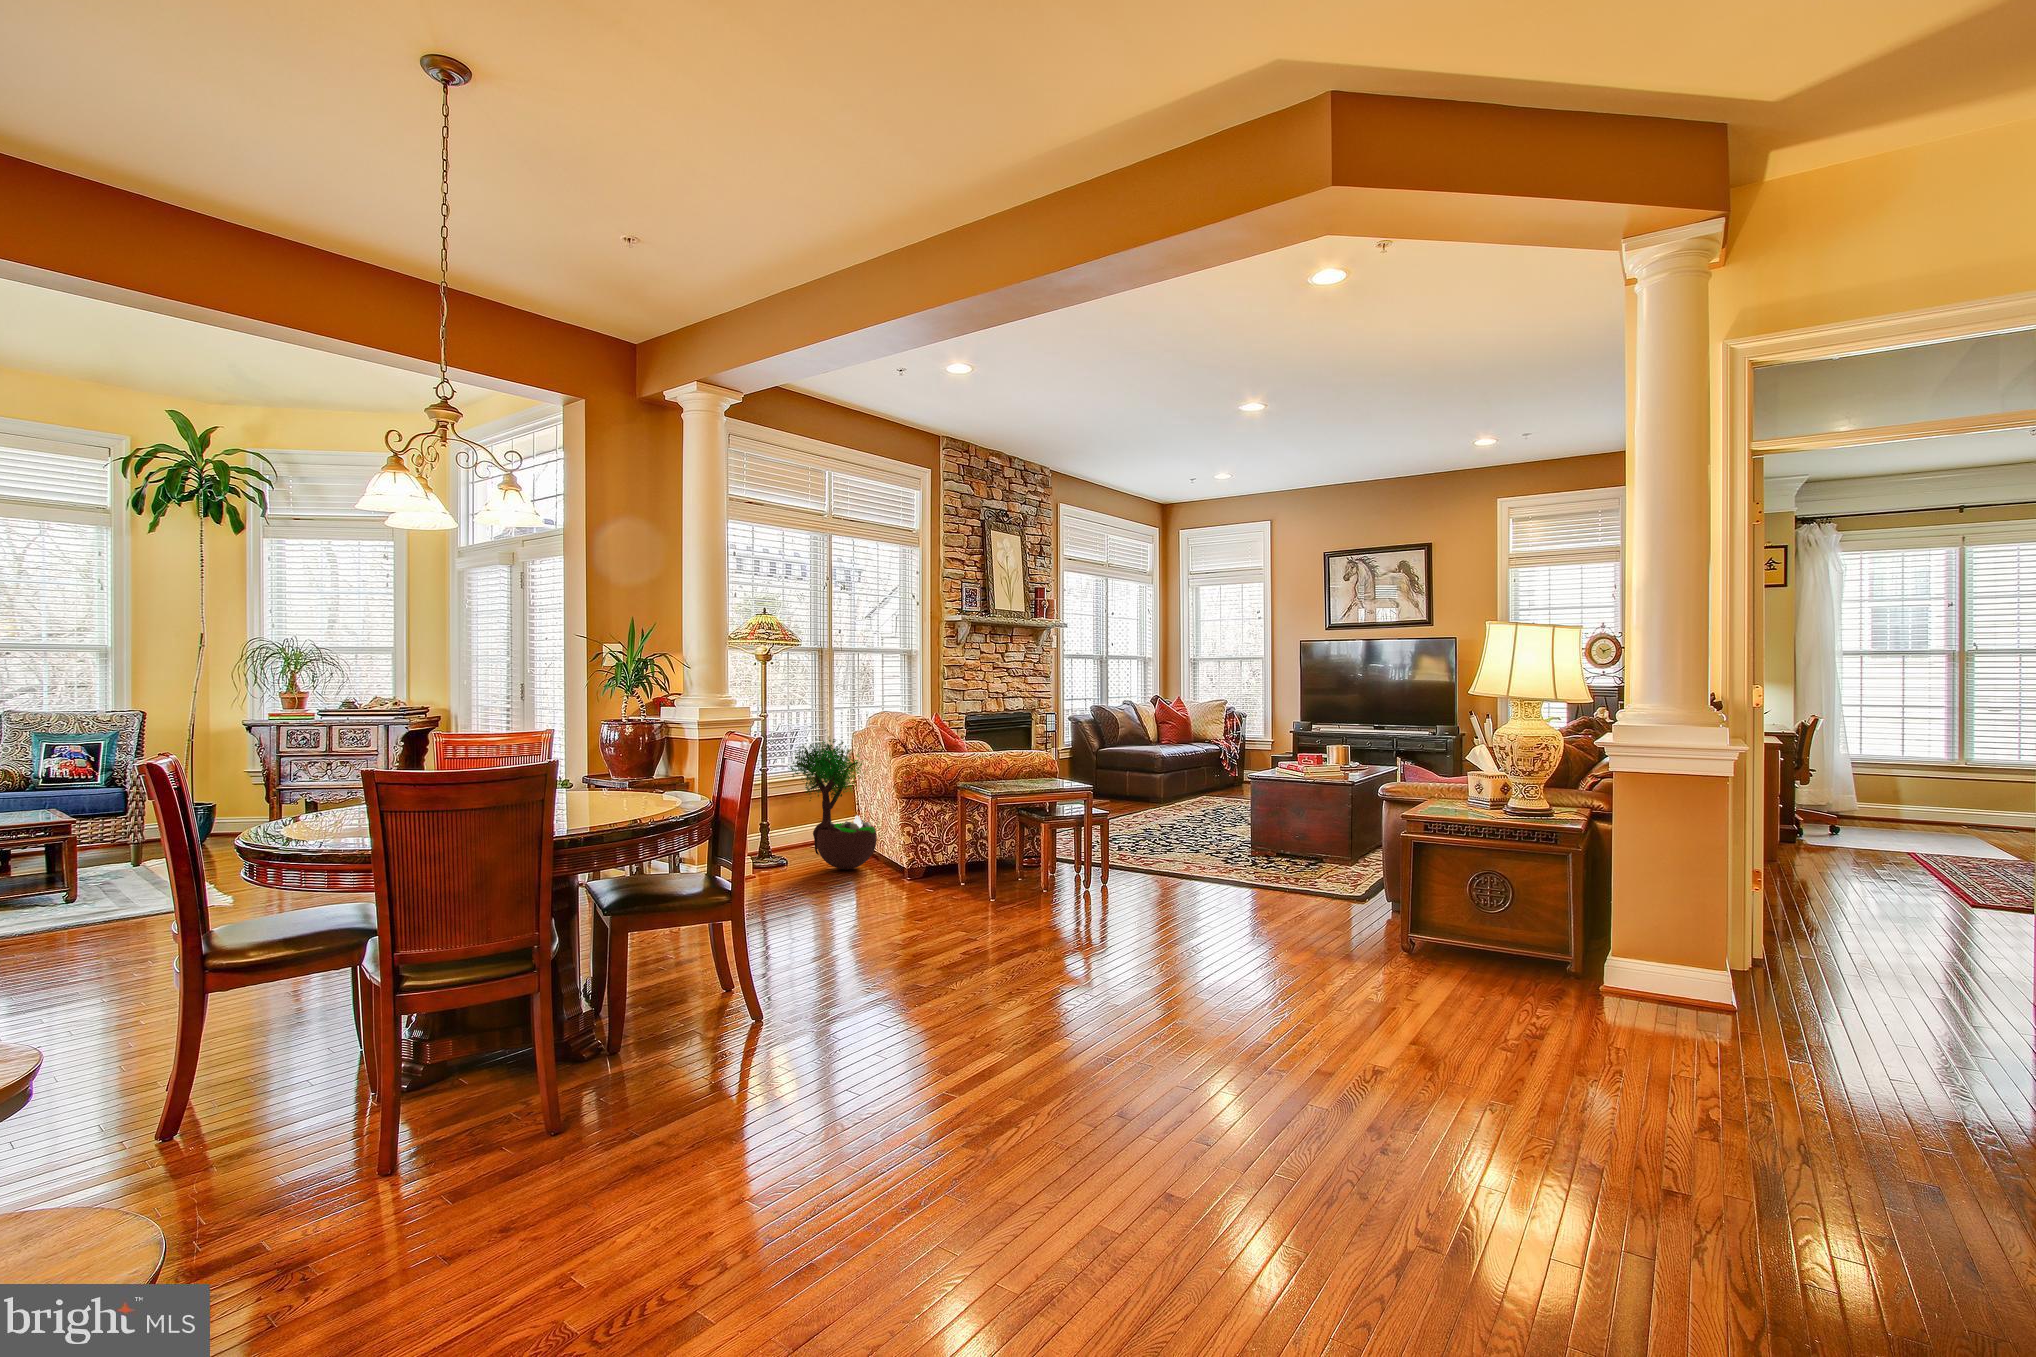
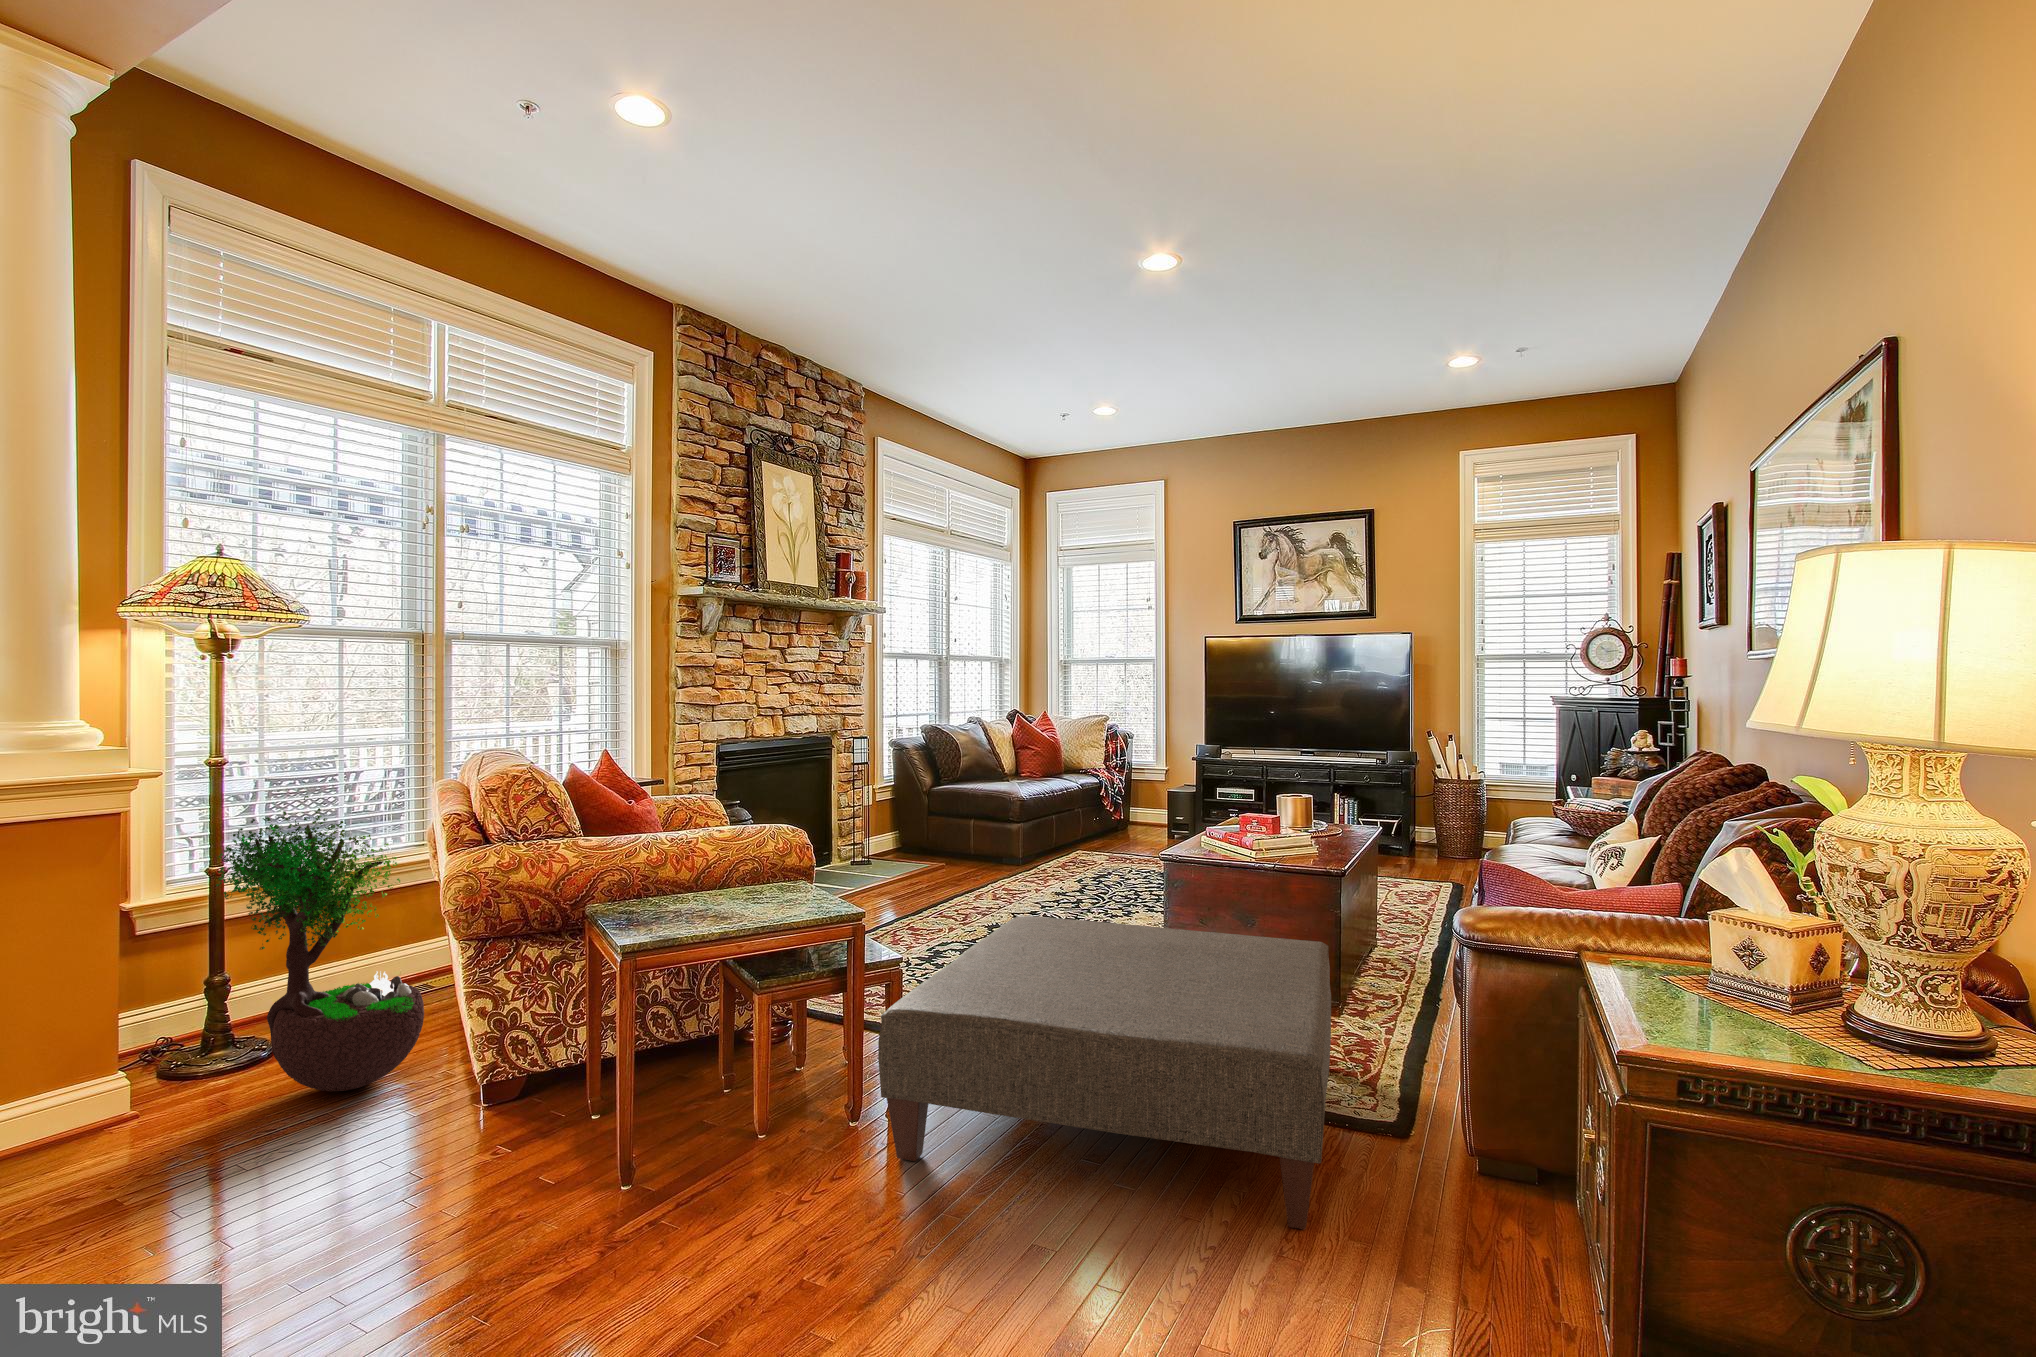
ottoman: none [1108,802,1338,913] -> present [878,916,1331,1229]

